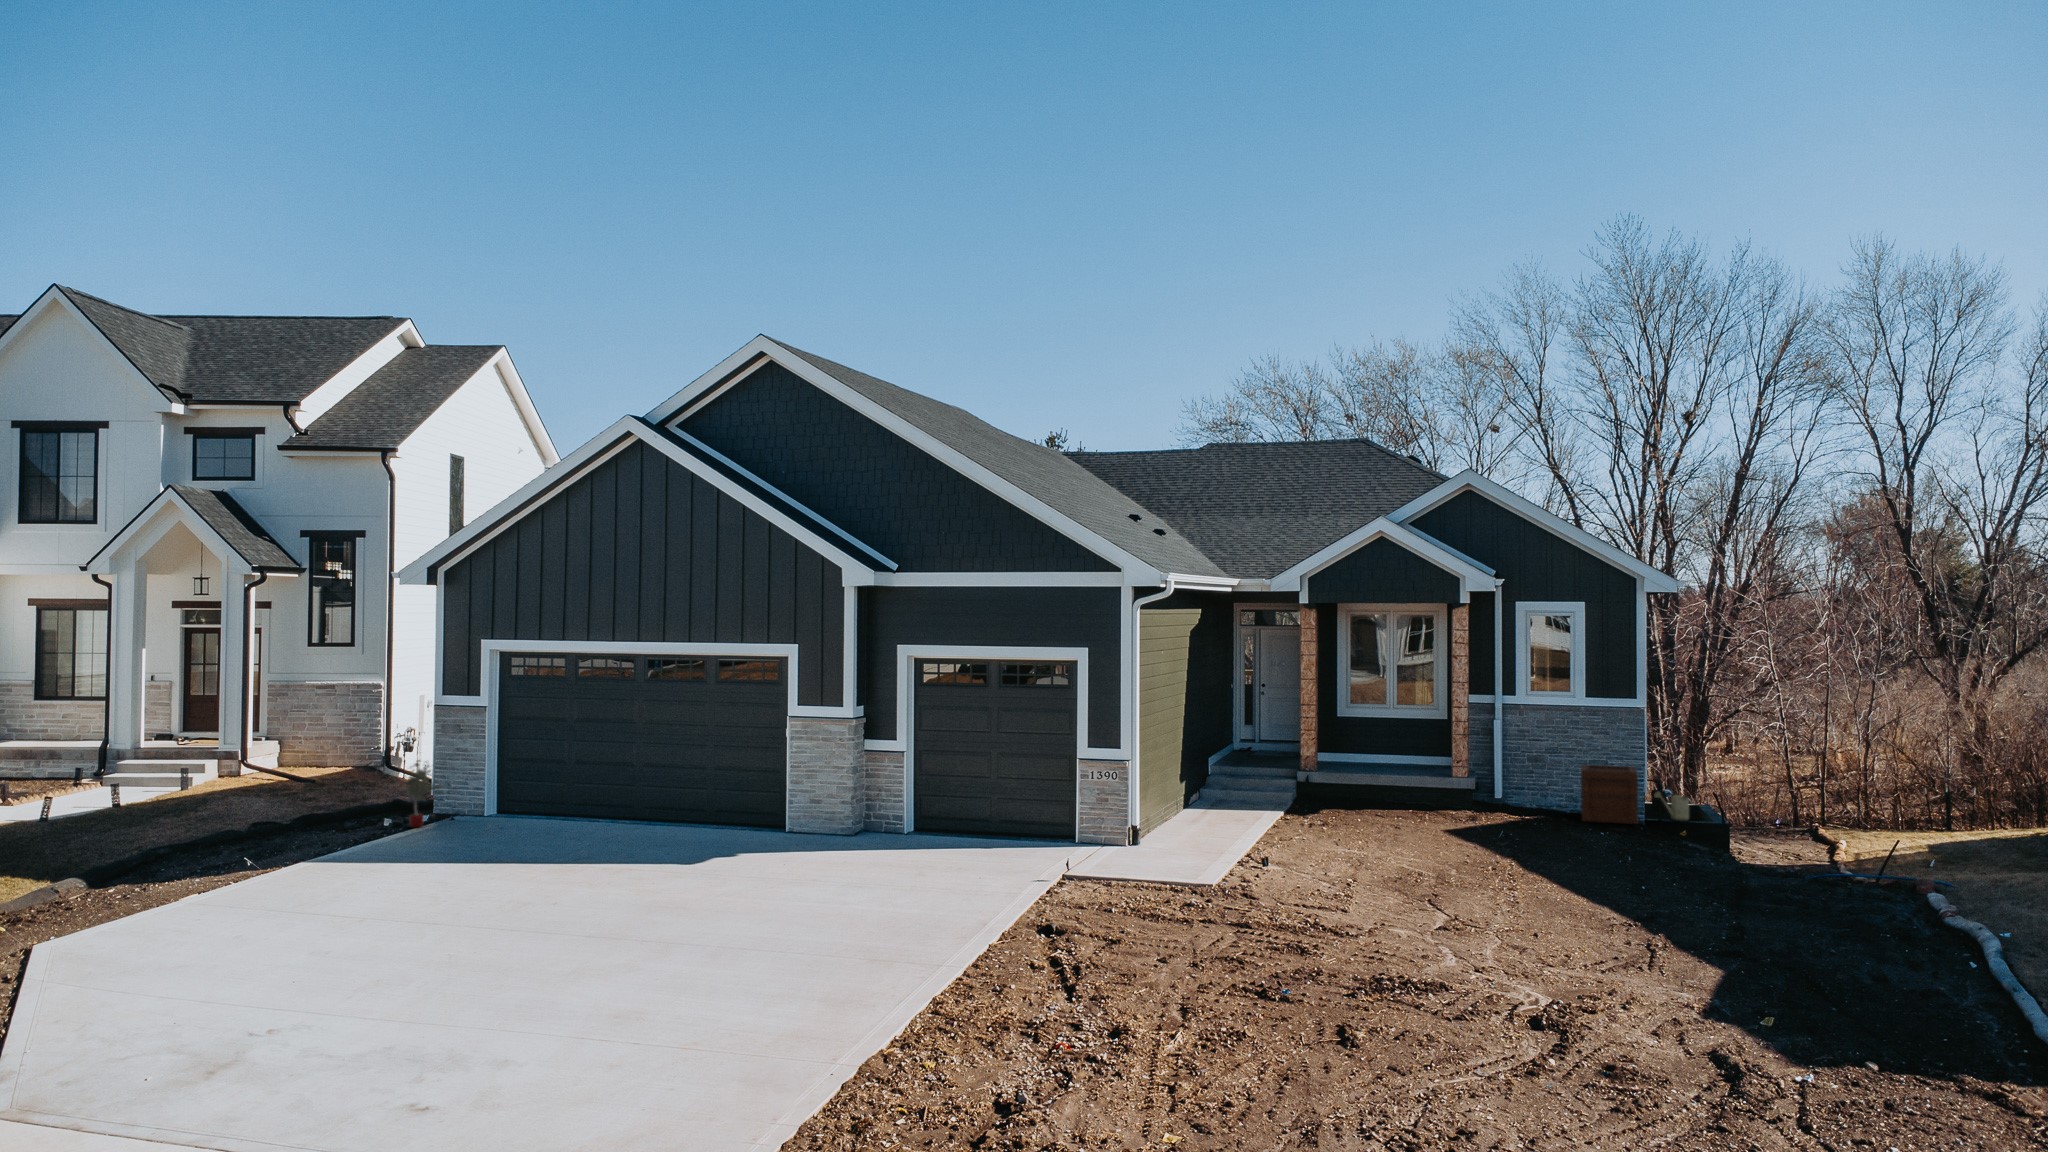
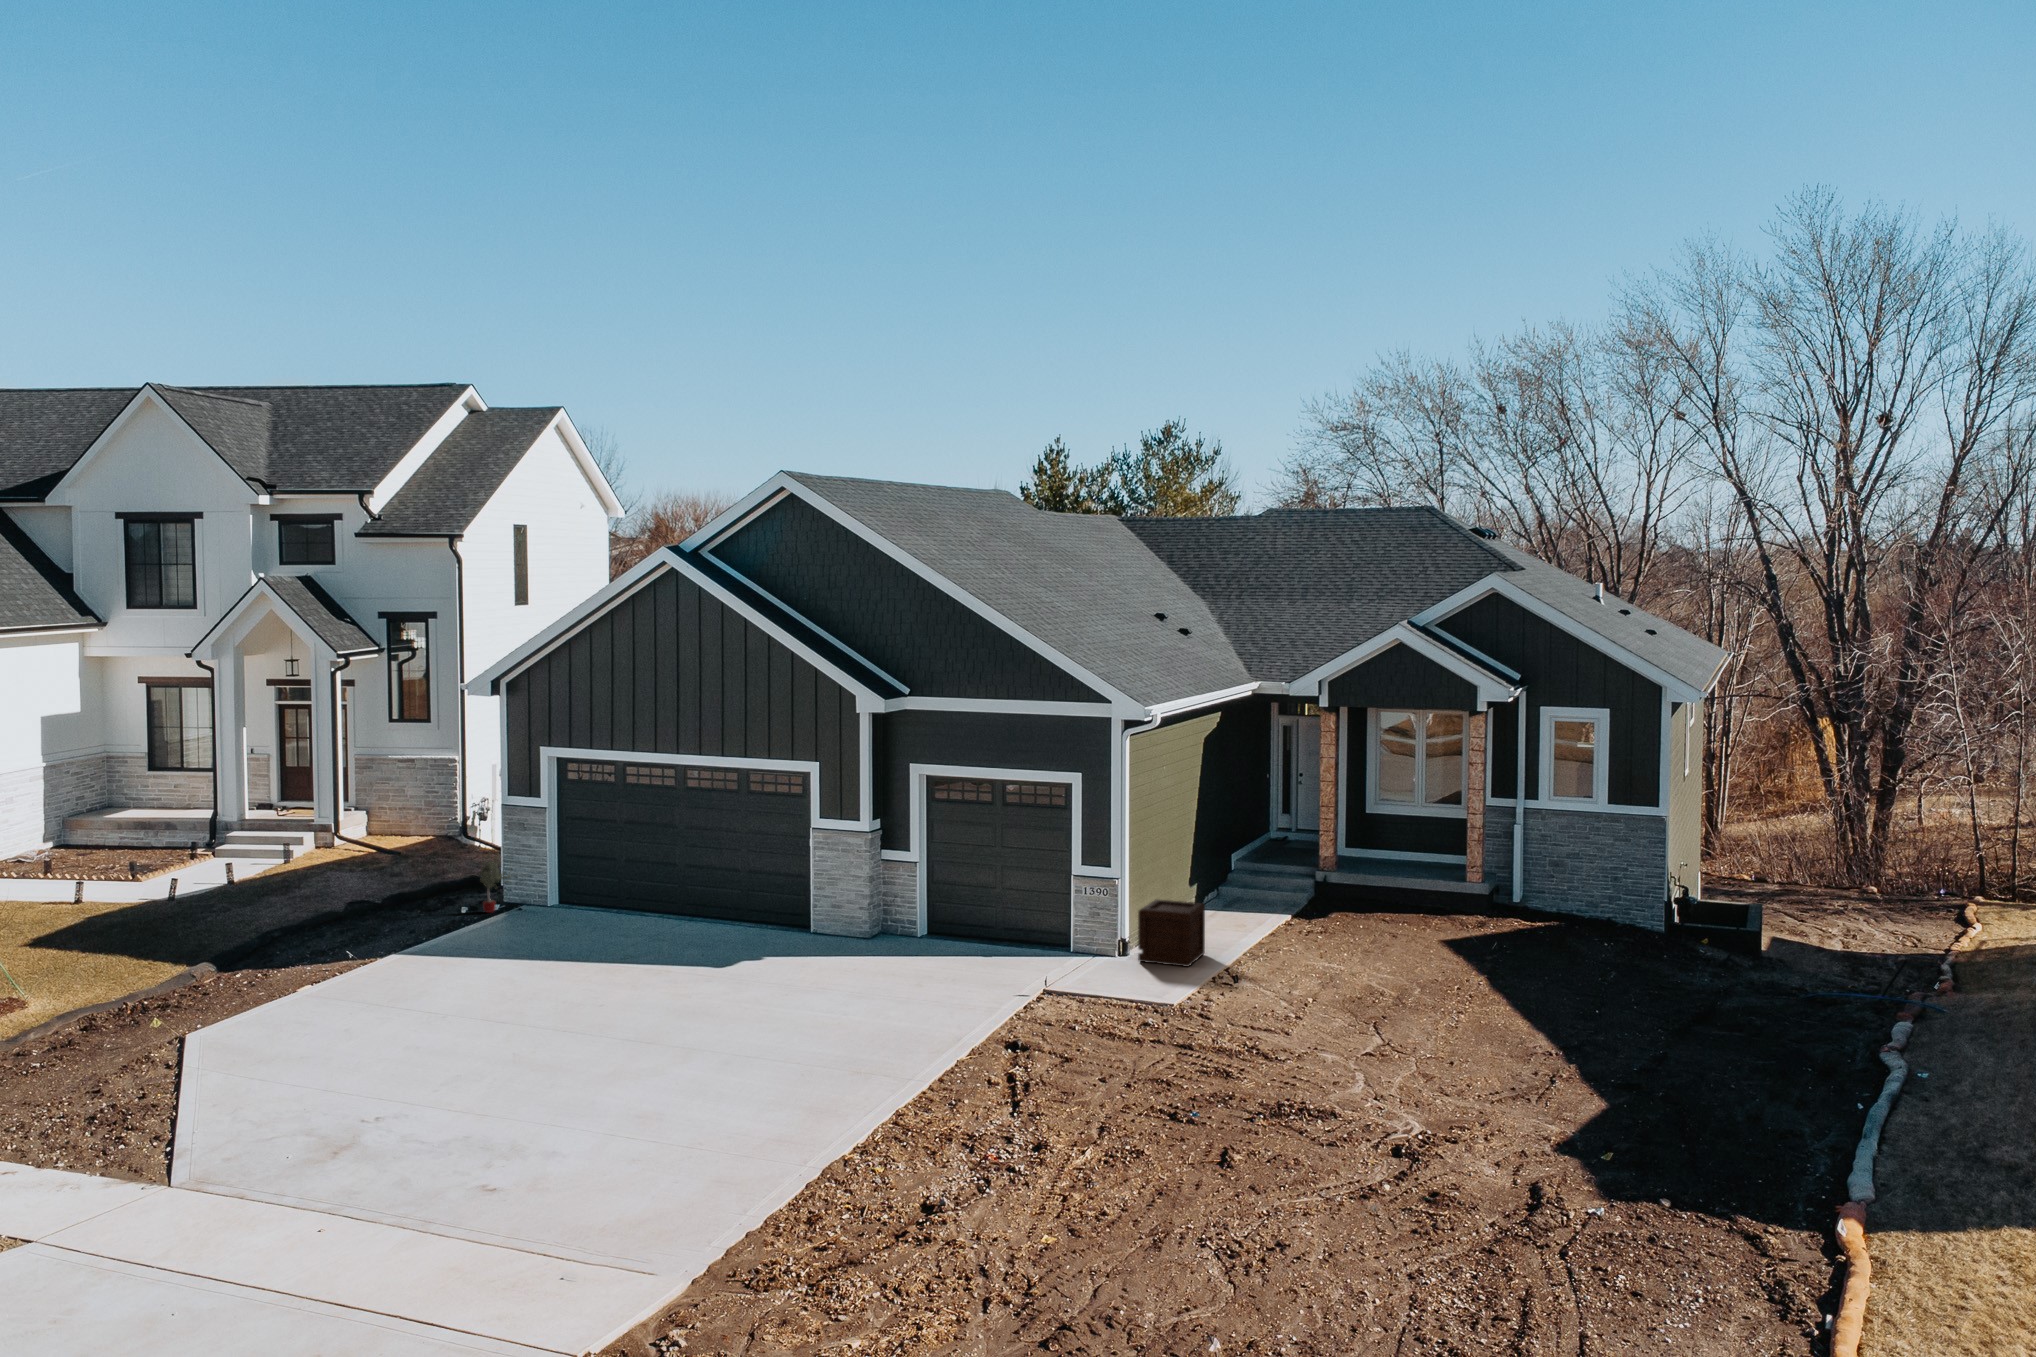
wooden crate: present [1581,764,1638,824] -> present [1138,899,1205,967]
watering can: present [1654,791,1690,822] -> none [1649,904,1687,937]

